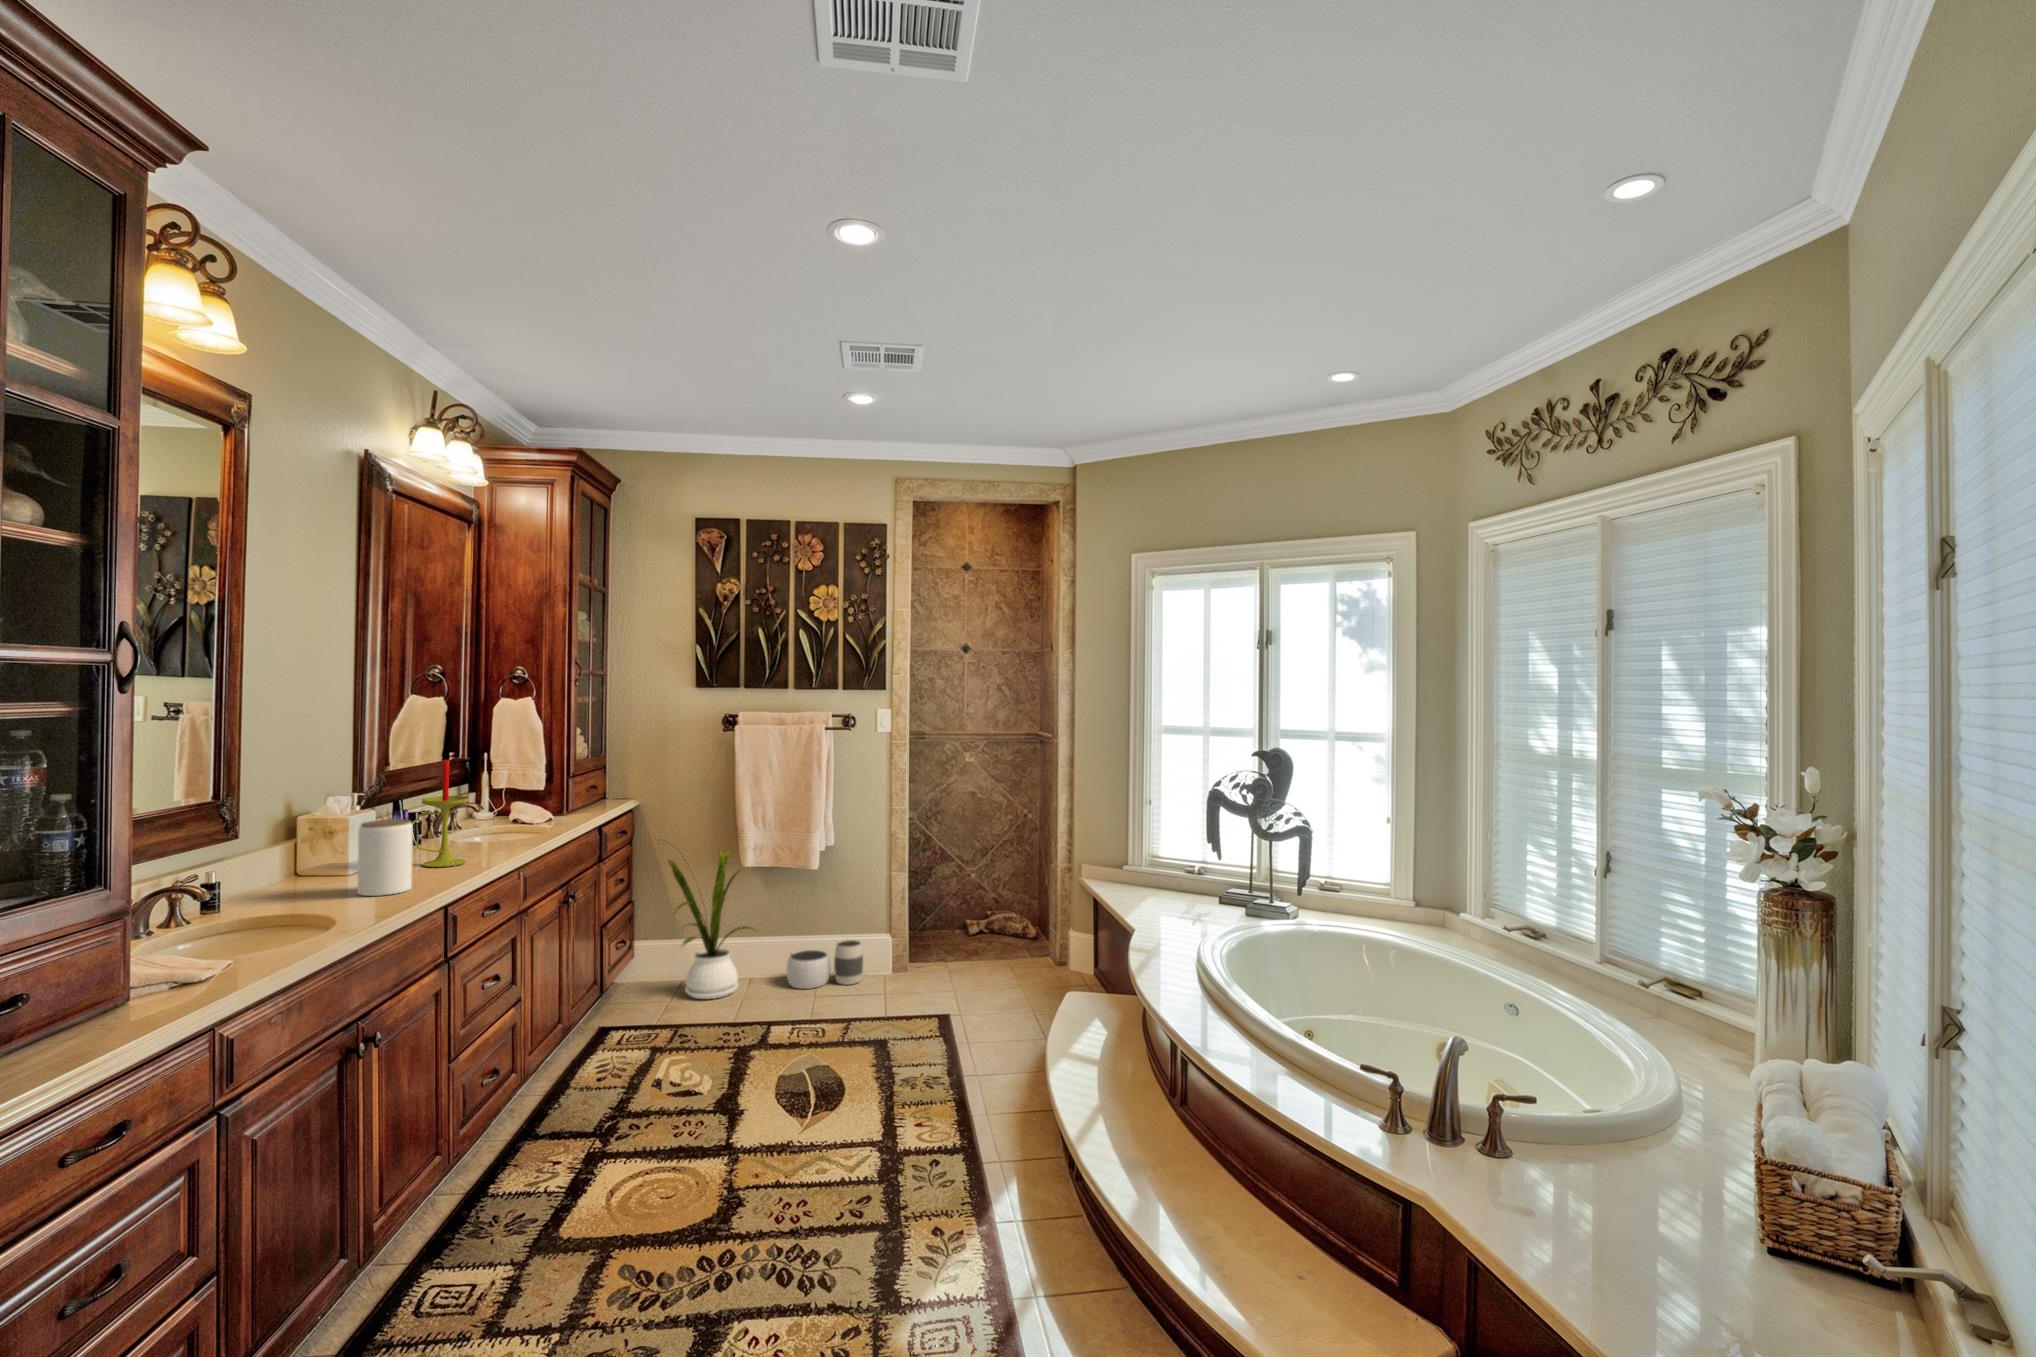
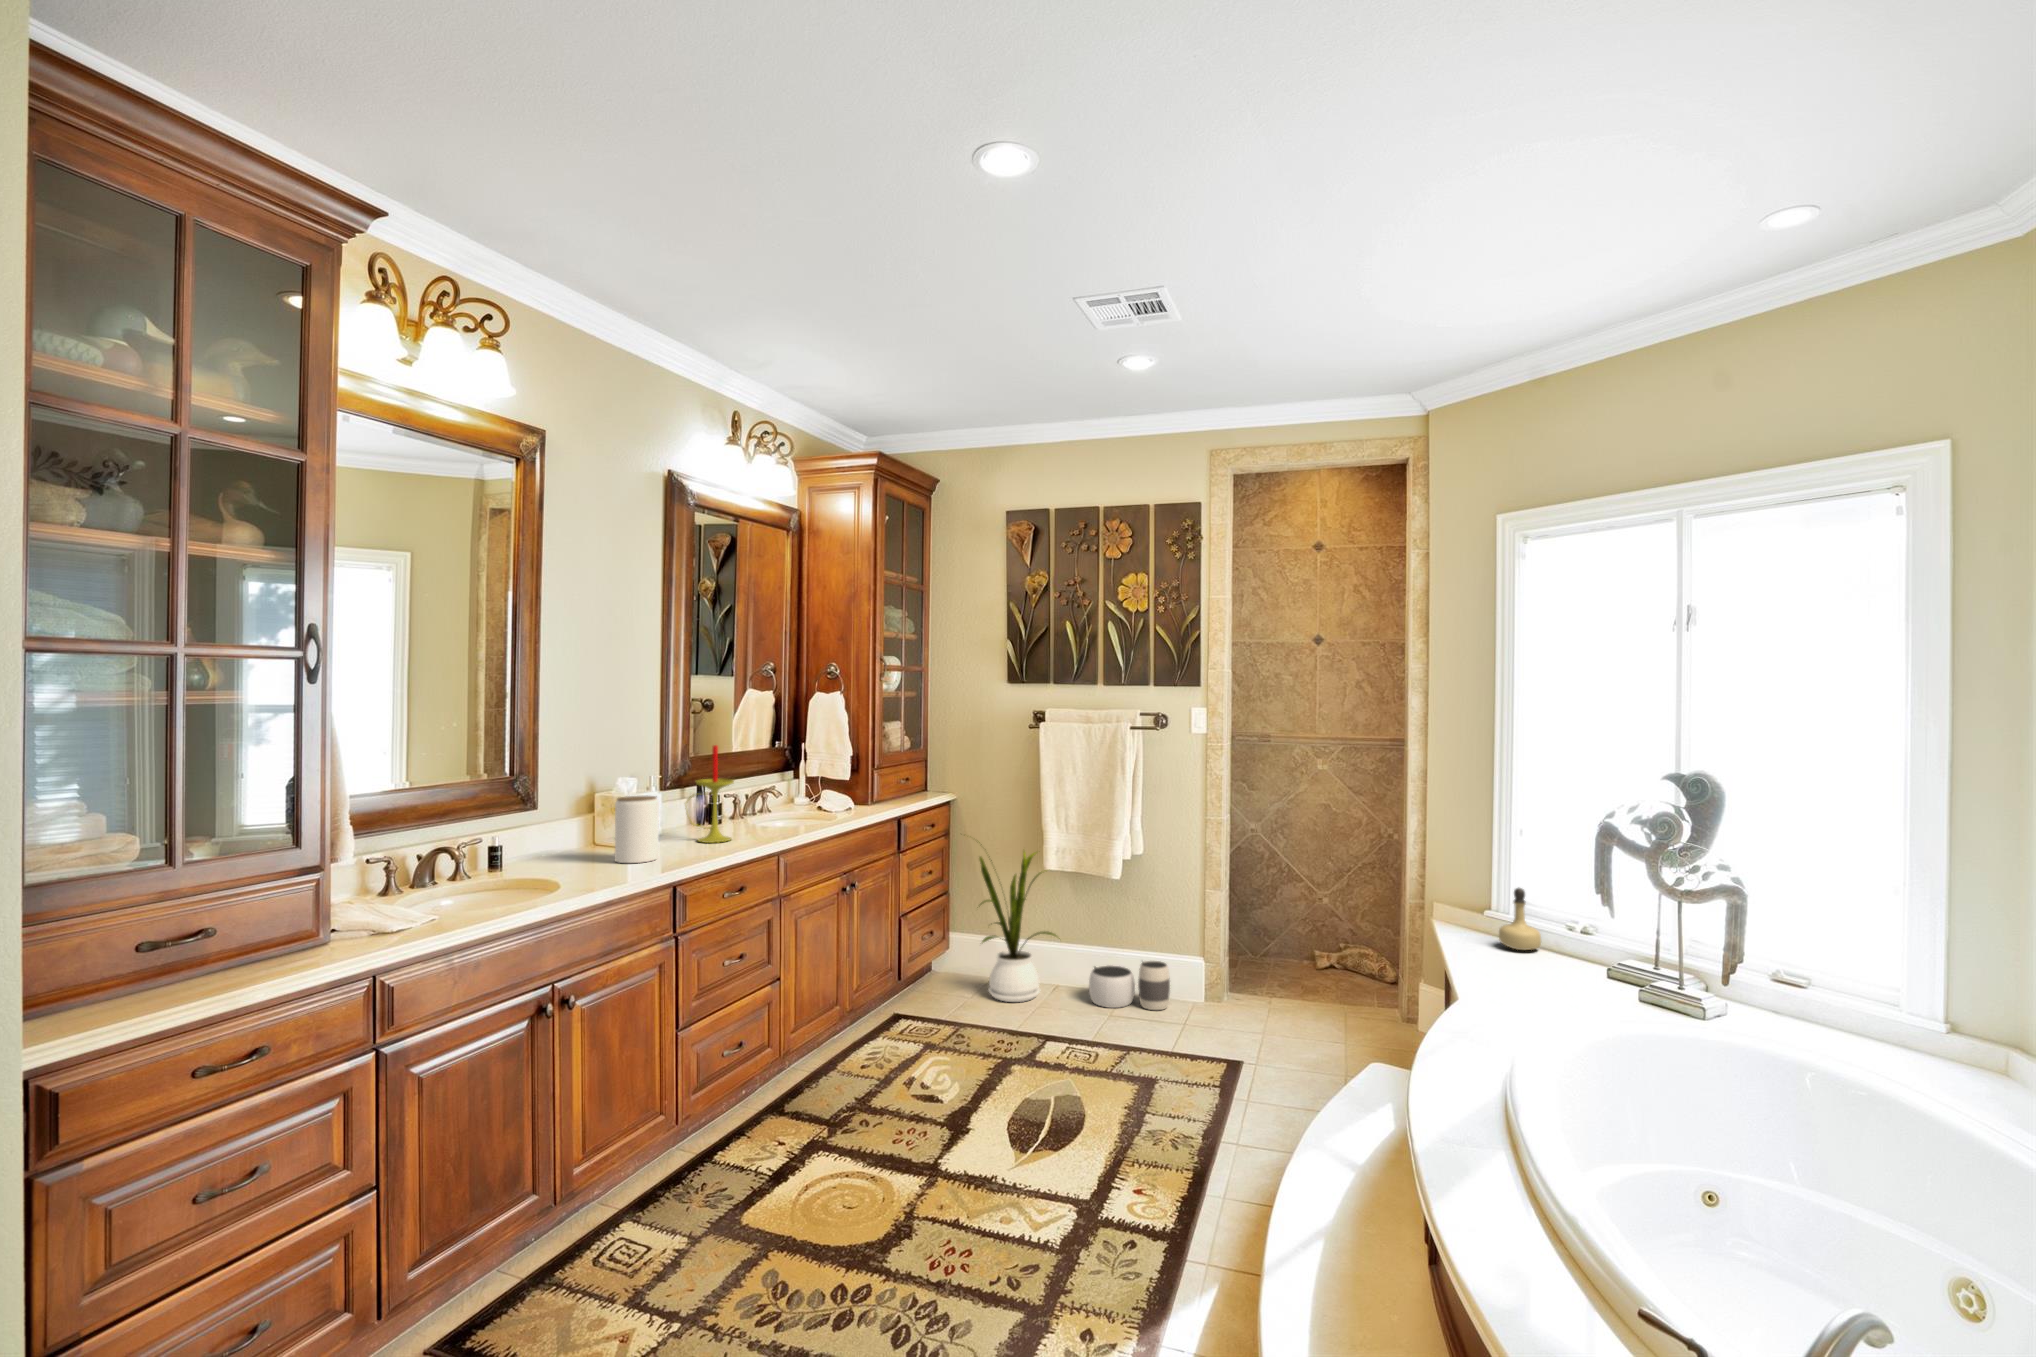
perfume bottle: none [1133,845,1161,891] -> present [1499,888,1541,950]

